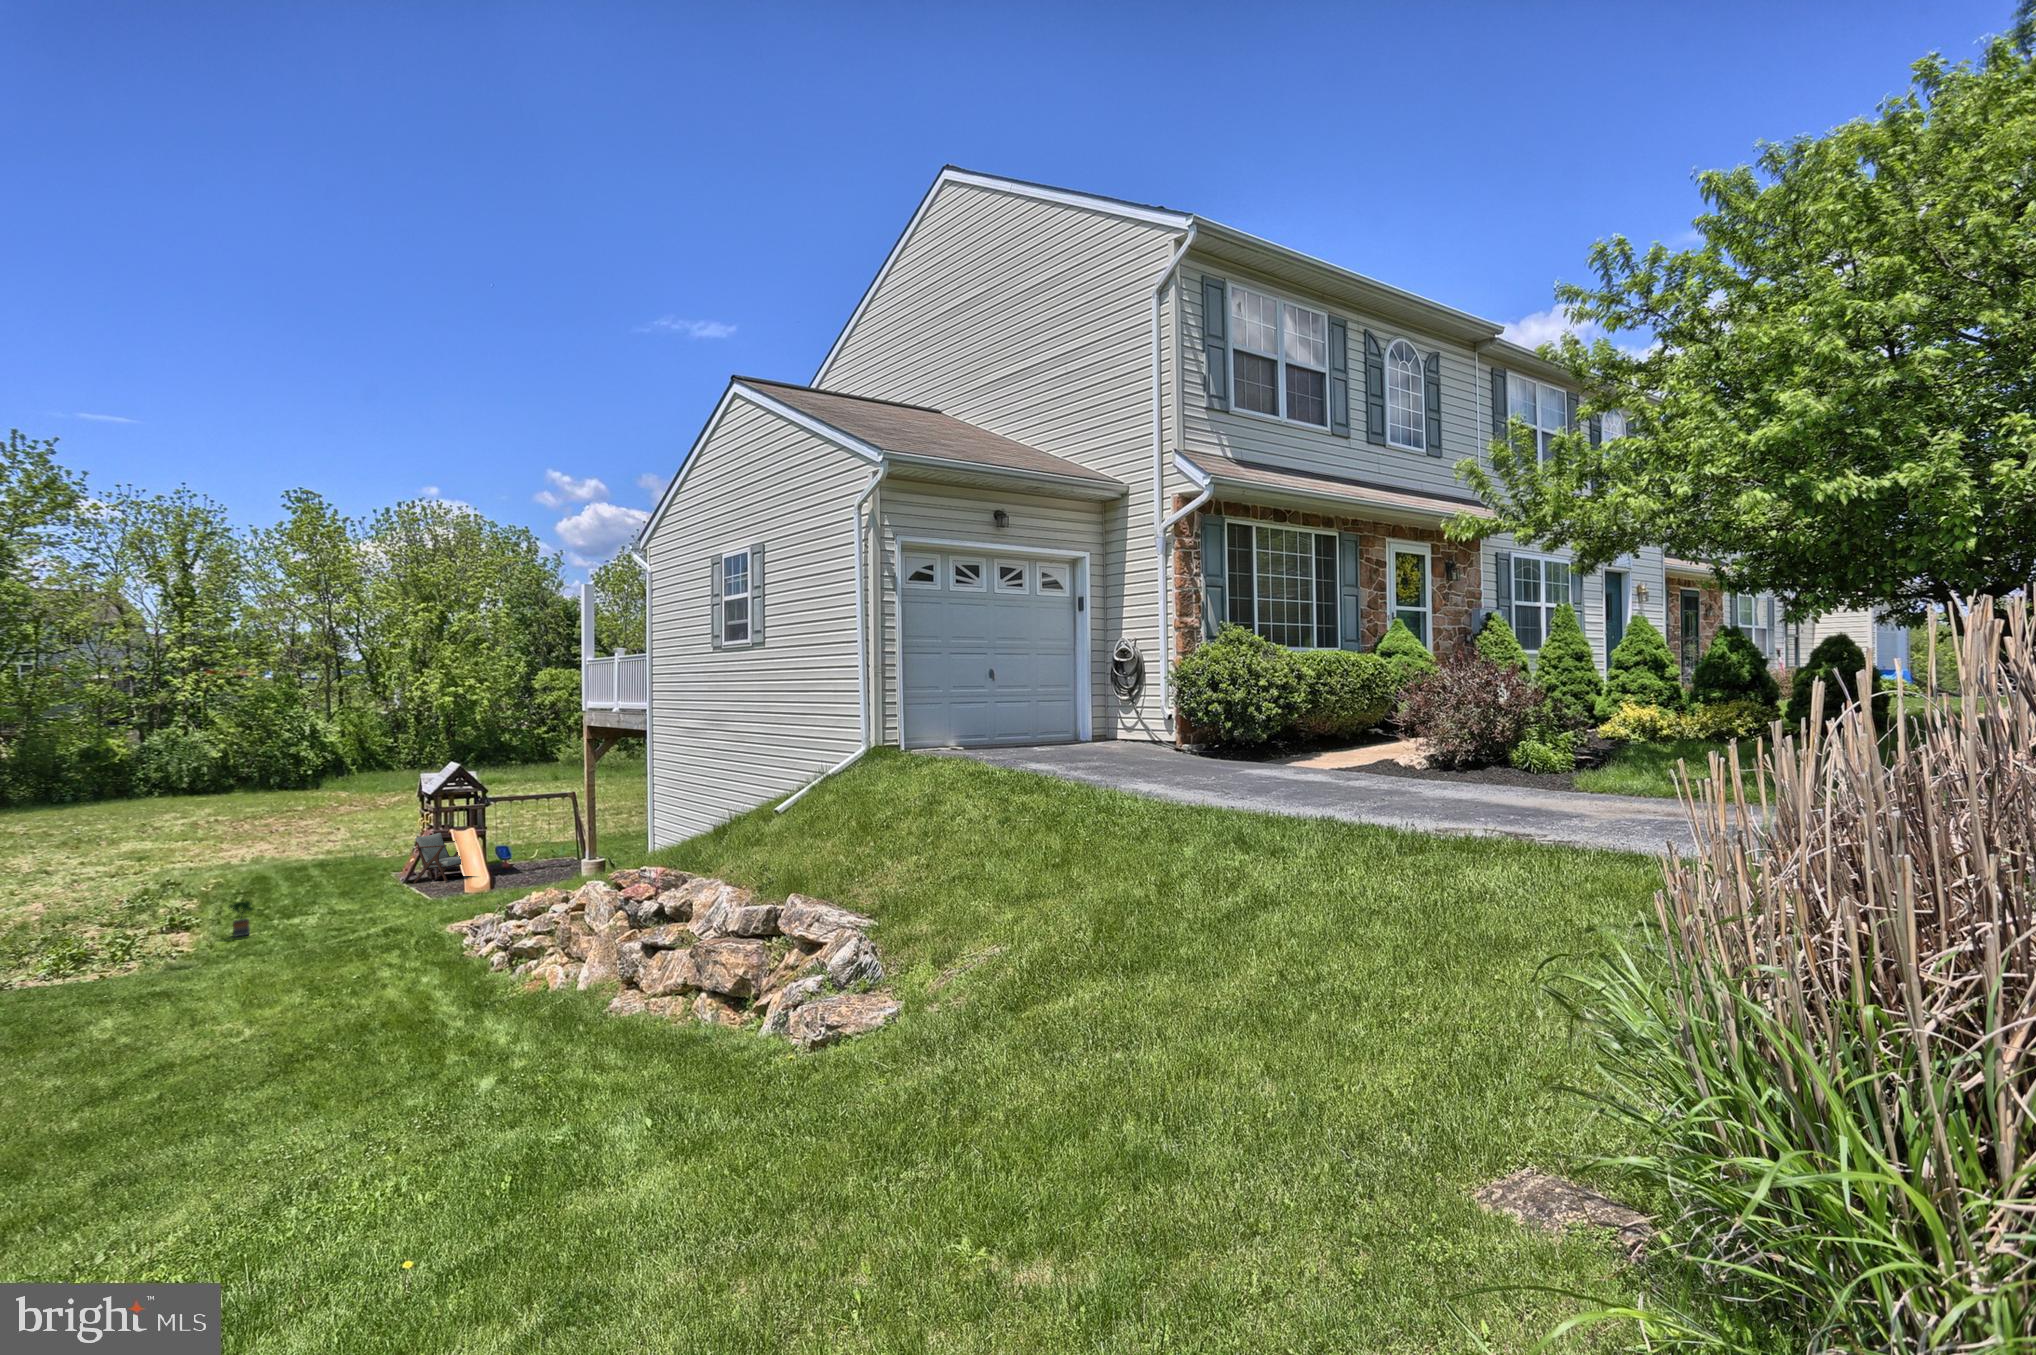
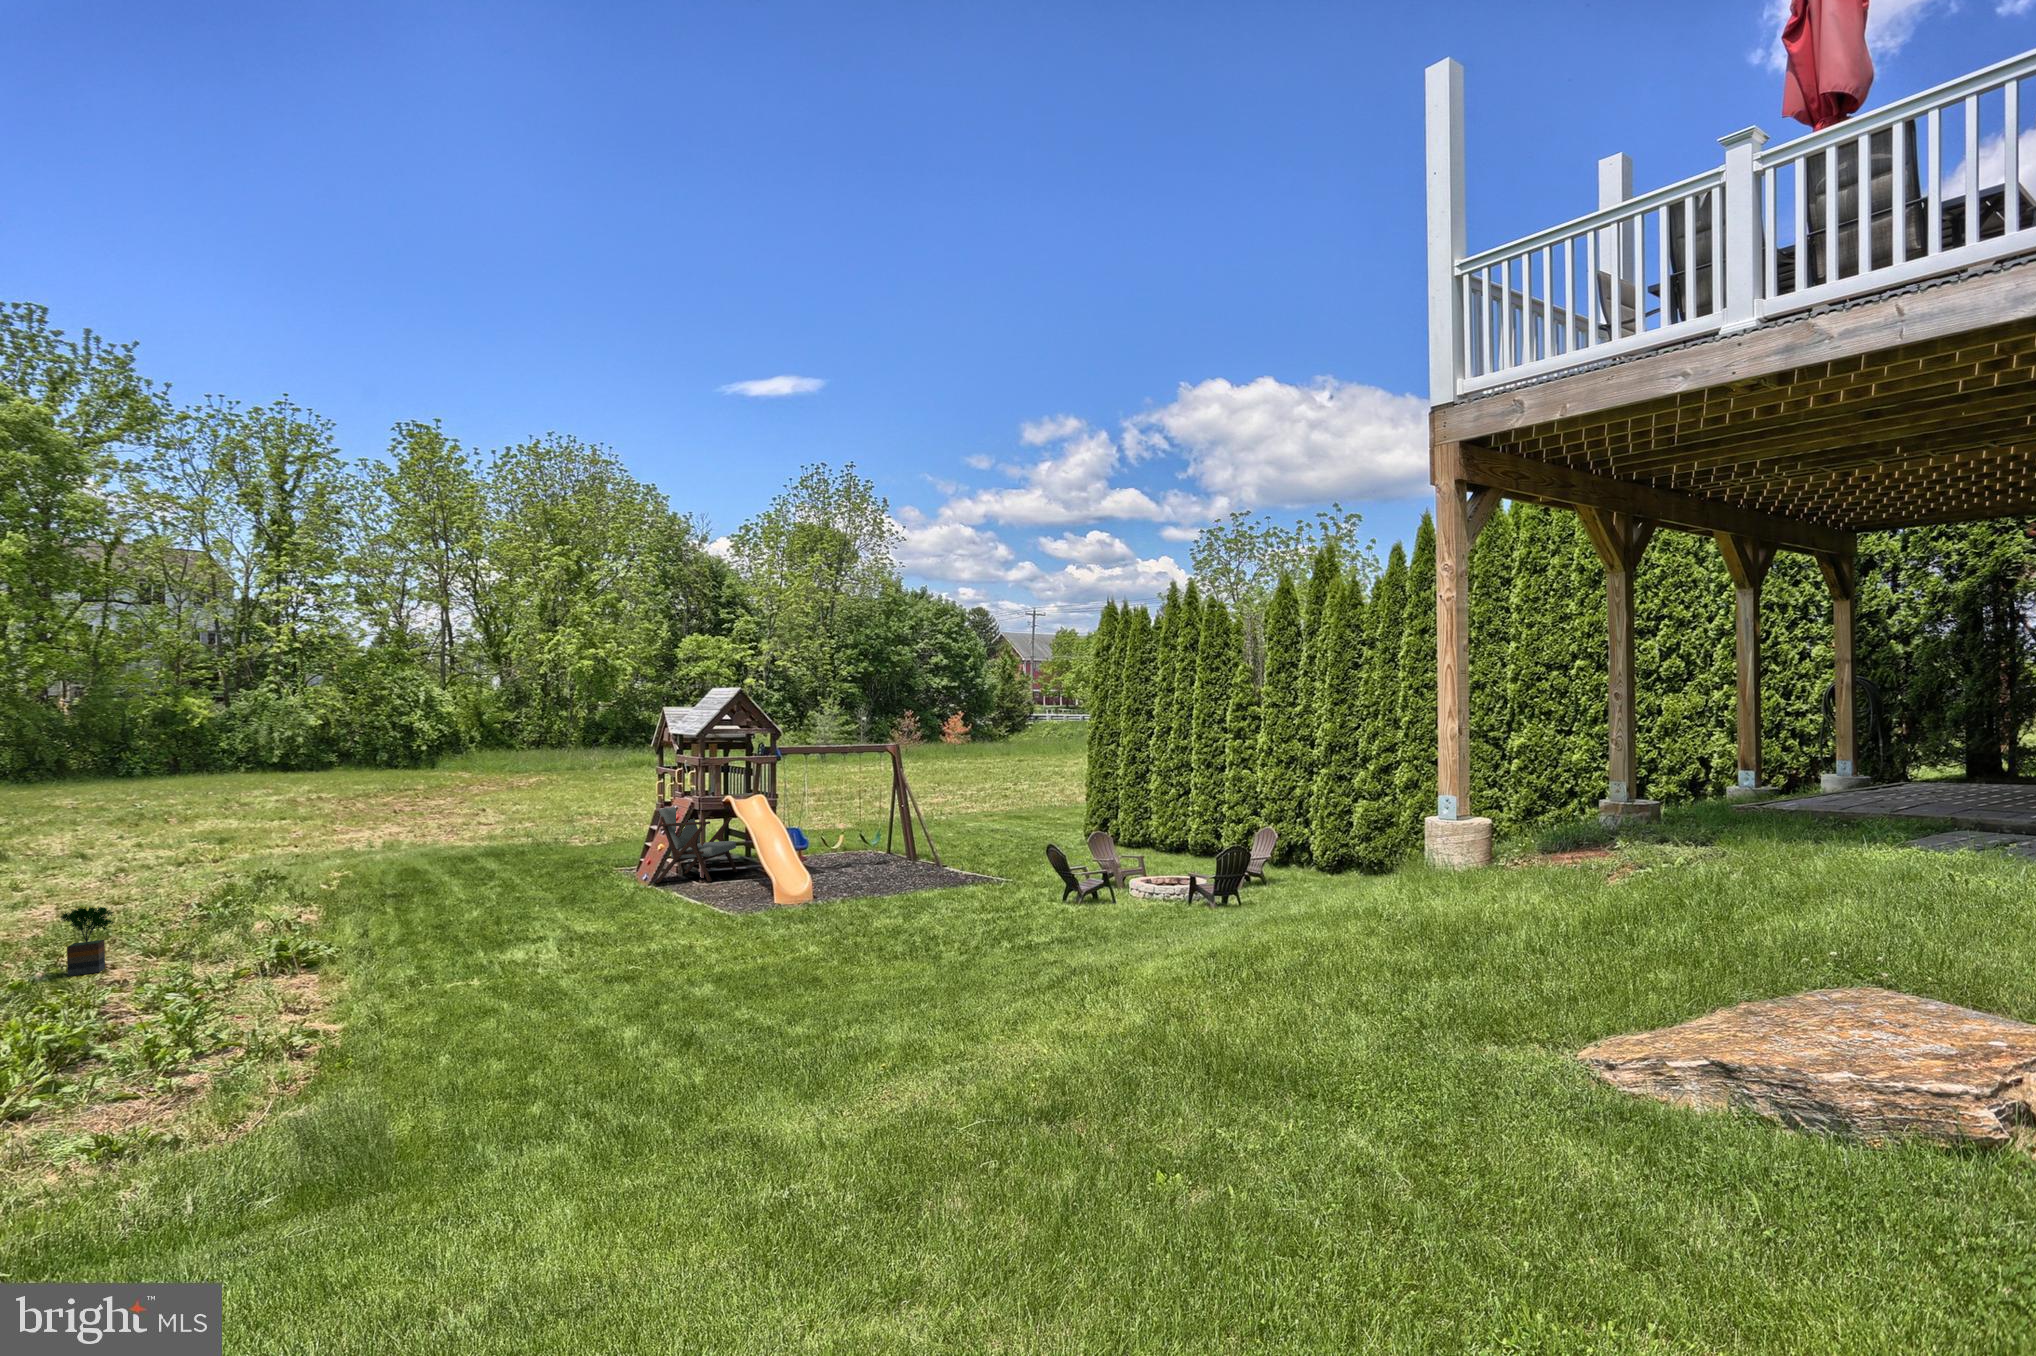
potted tree: present [229,901,254,937] -> present [61,907,114,976]

